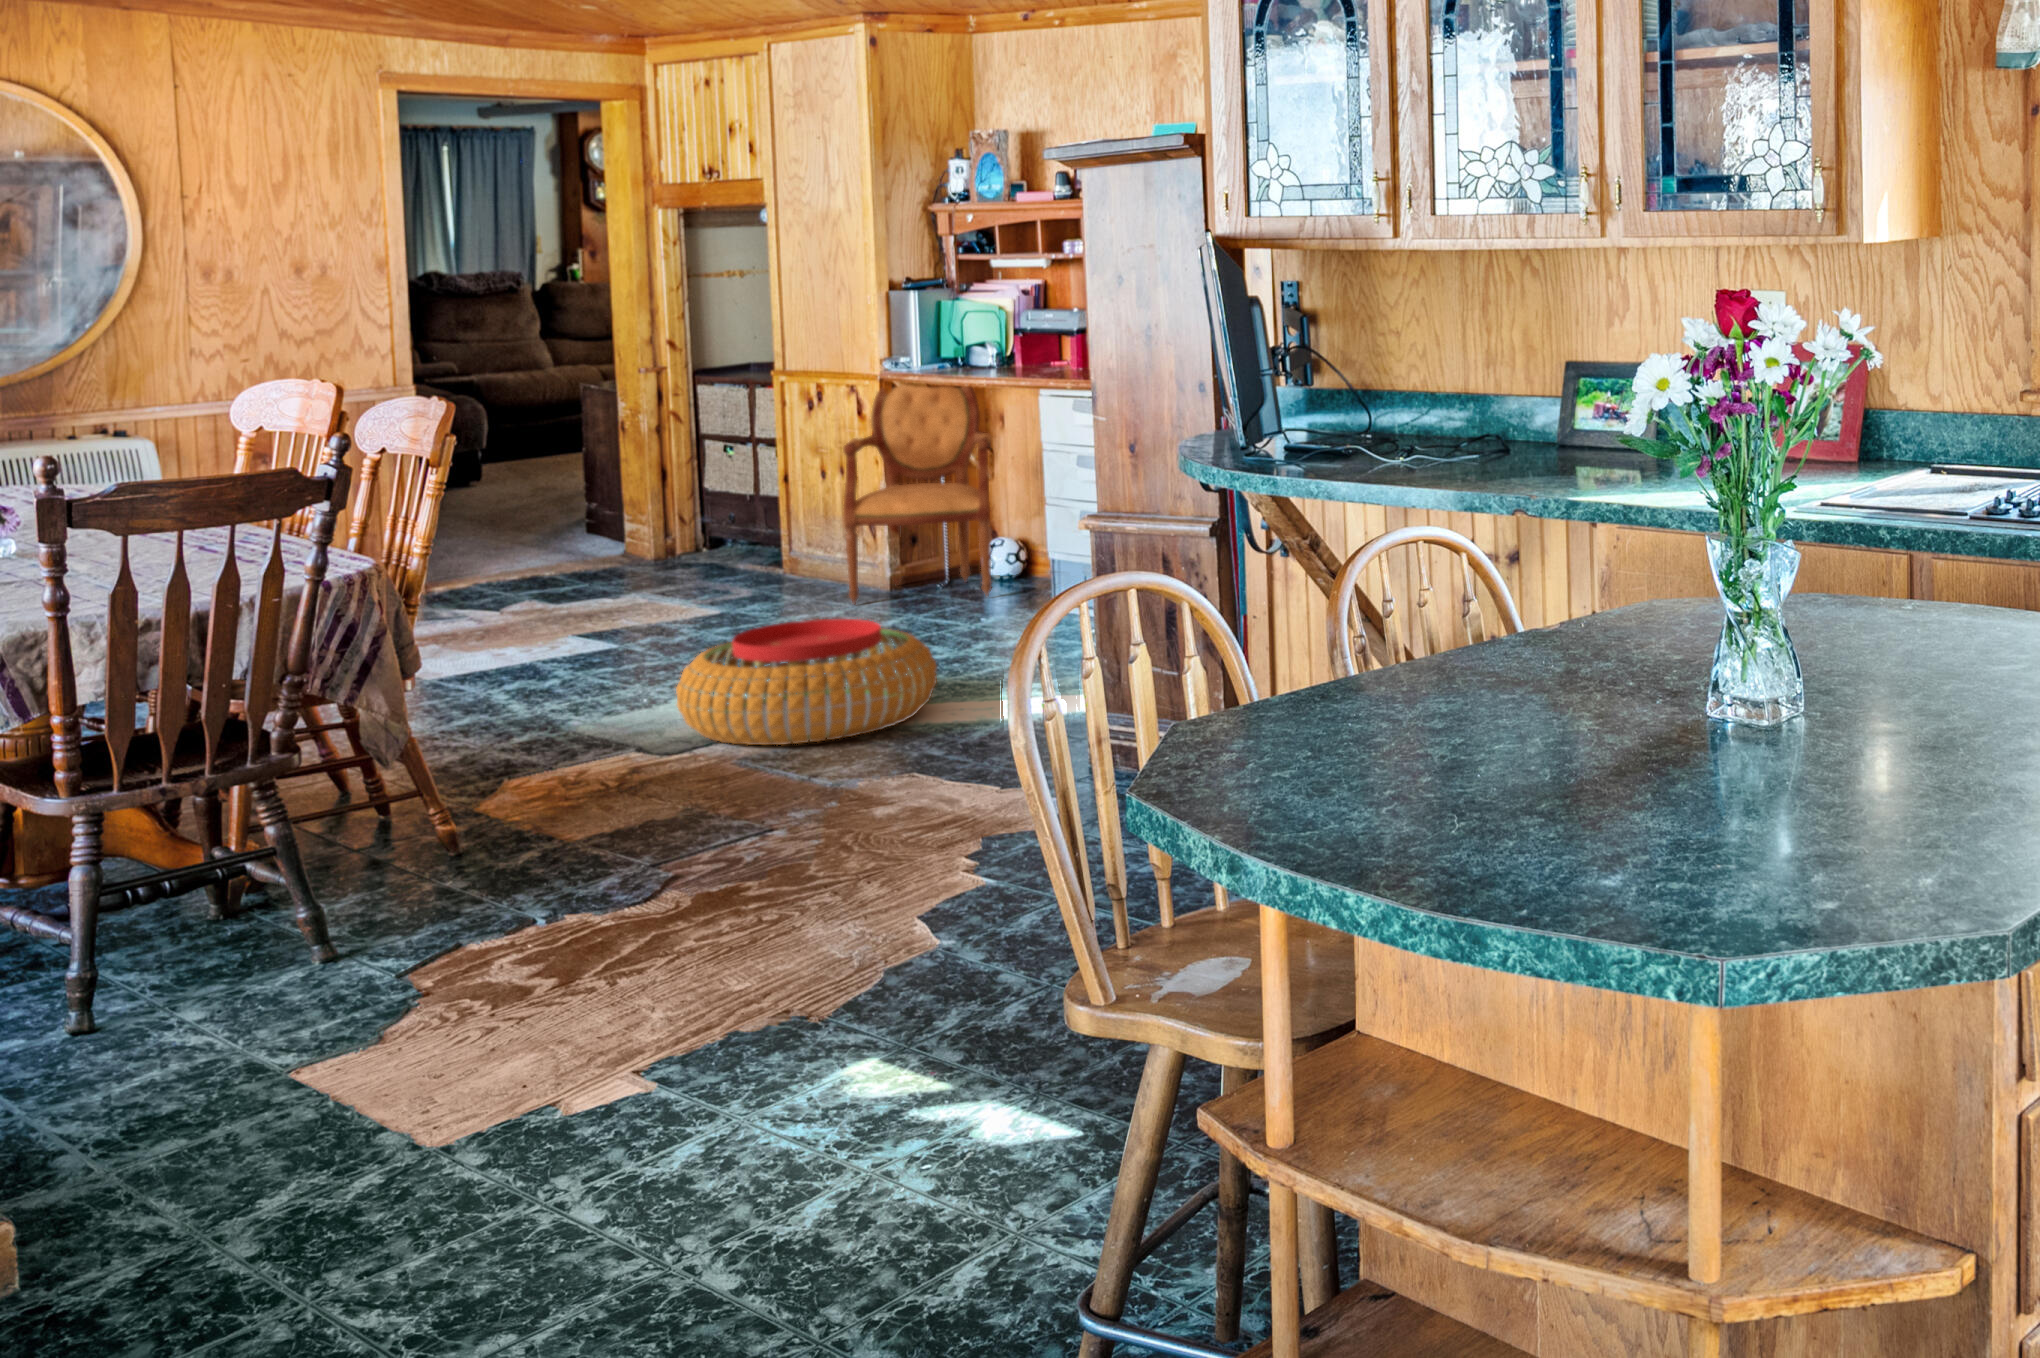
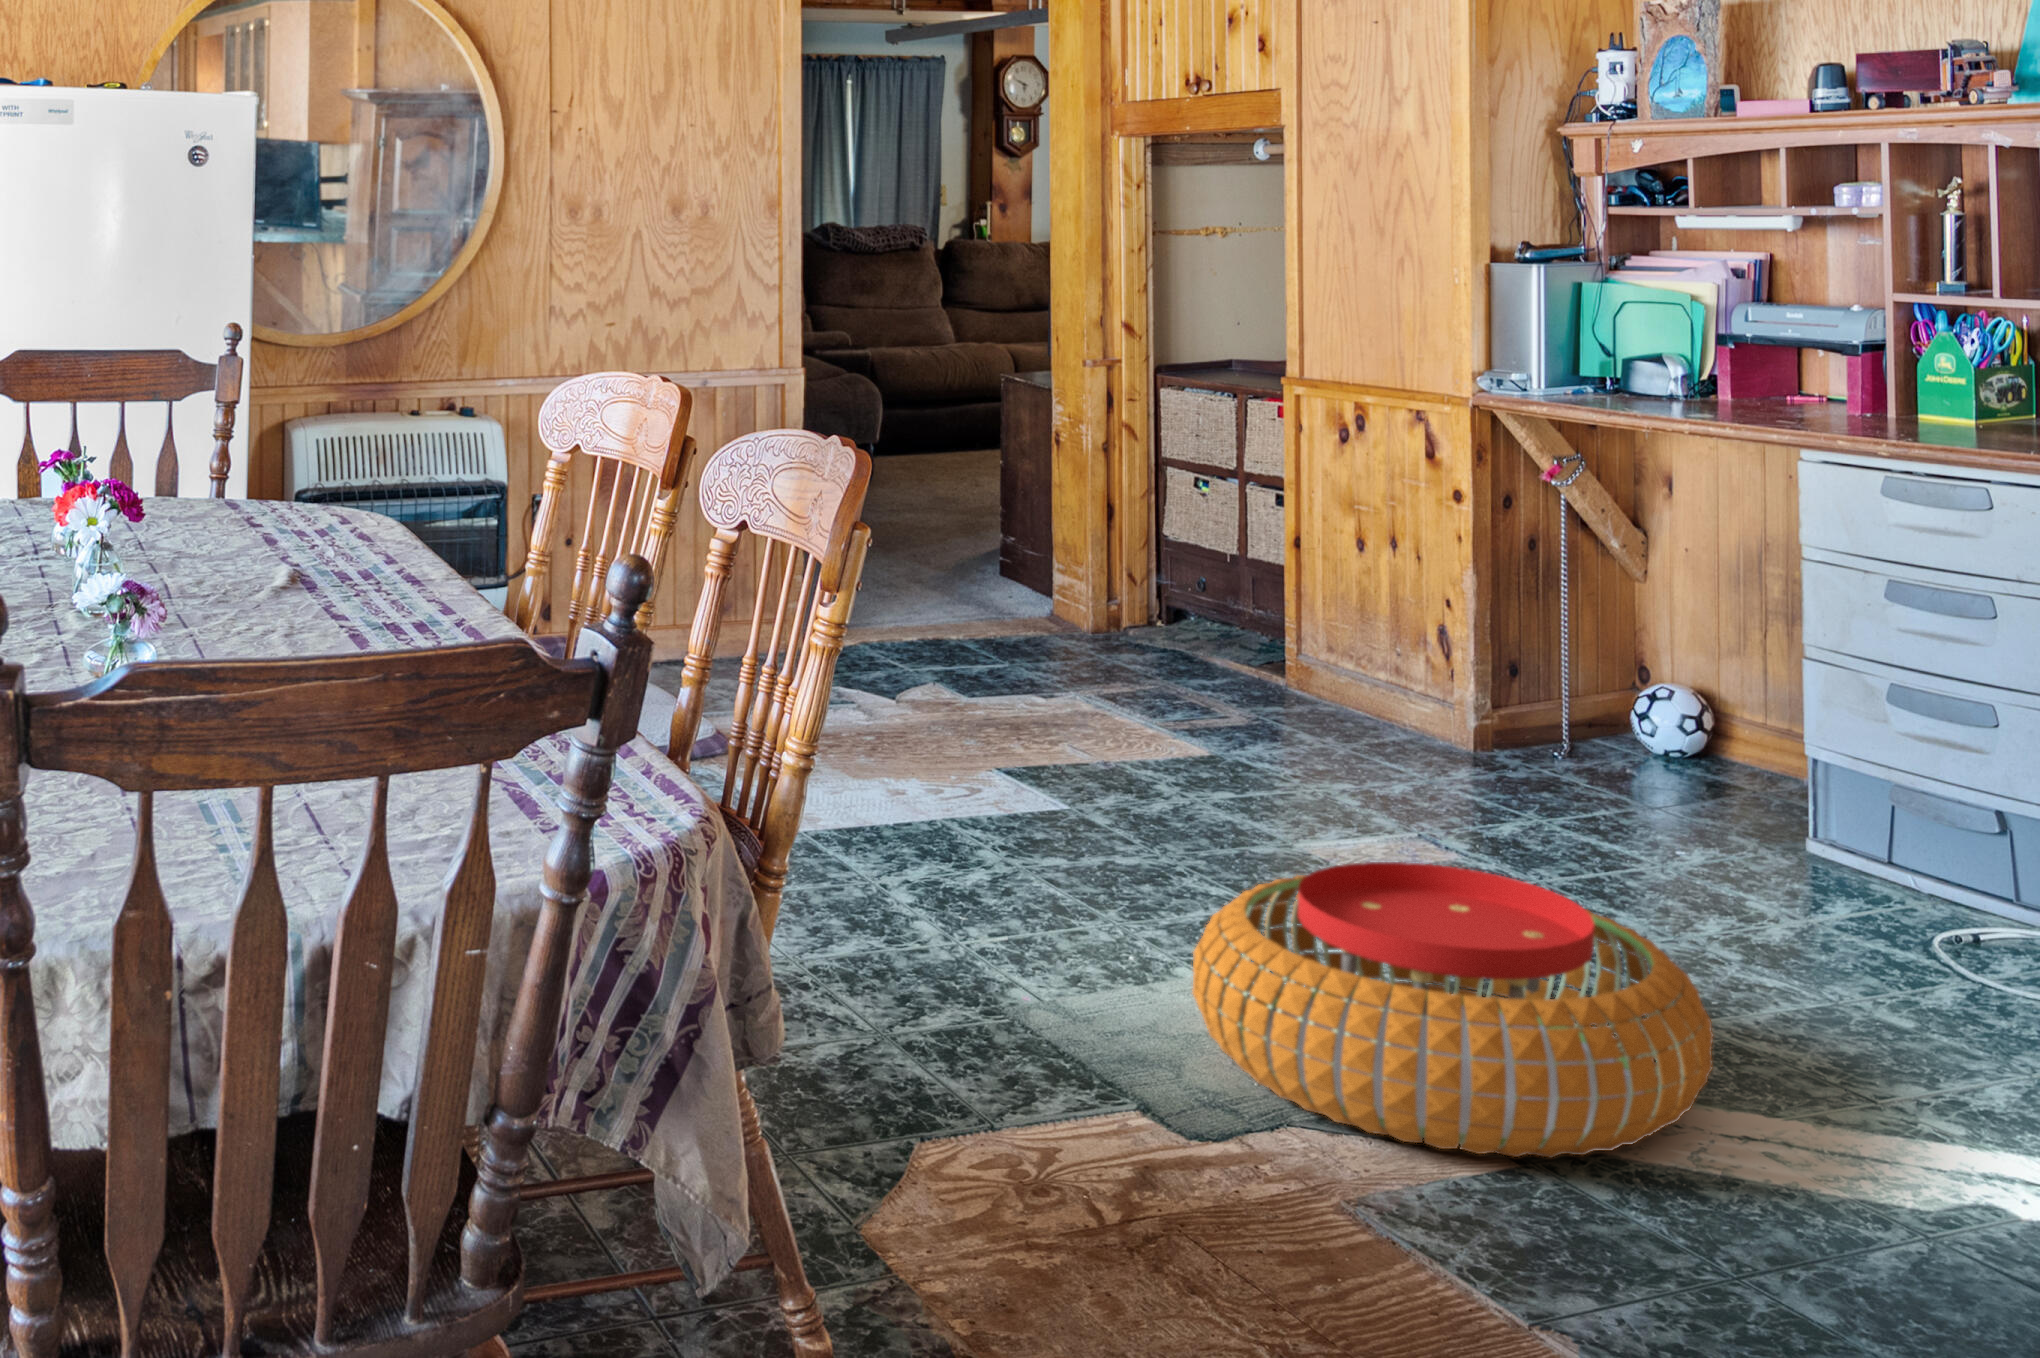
armchair: present [843,385,992,604] -> none [1409,377,1679,800]

